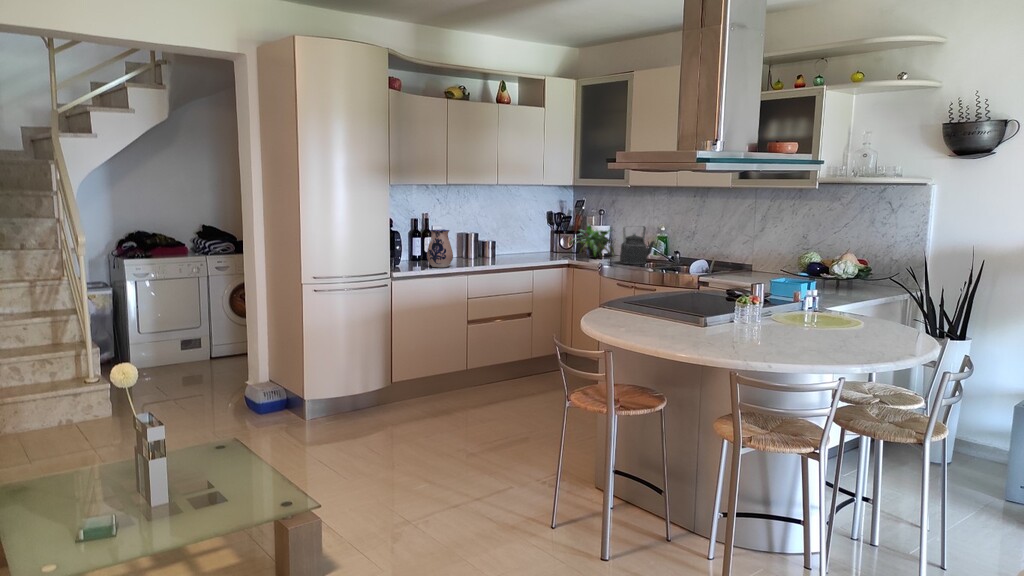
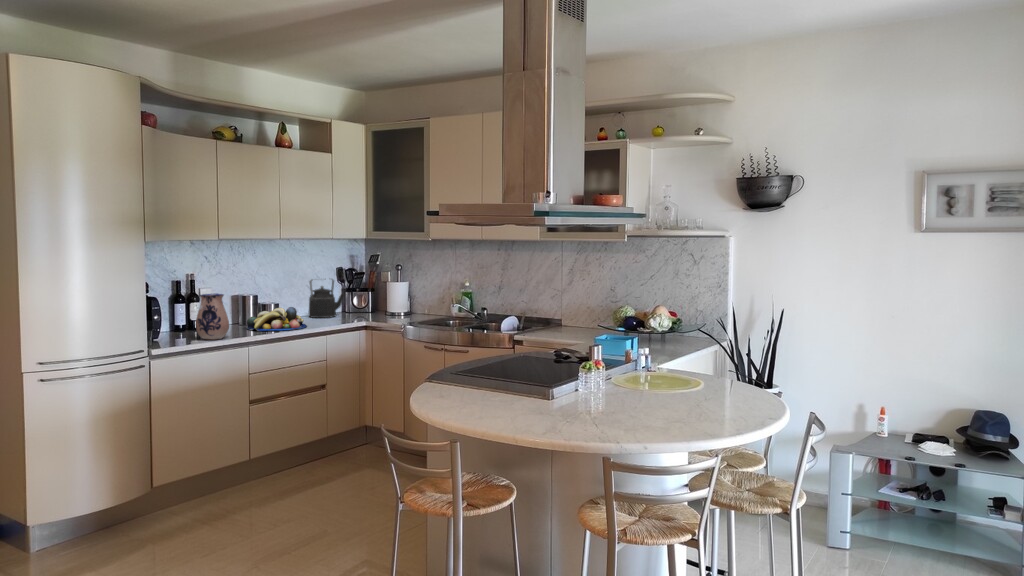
potted plant: present [569,224,614,257] -> none [364,281,416,318]
kettle: present [620,226,655,265] -> present [309,279,345,318]
fruit bowl: none [468,244,518,263] -> present [247,307,307,331]

